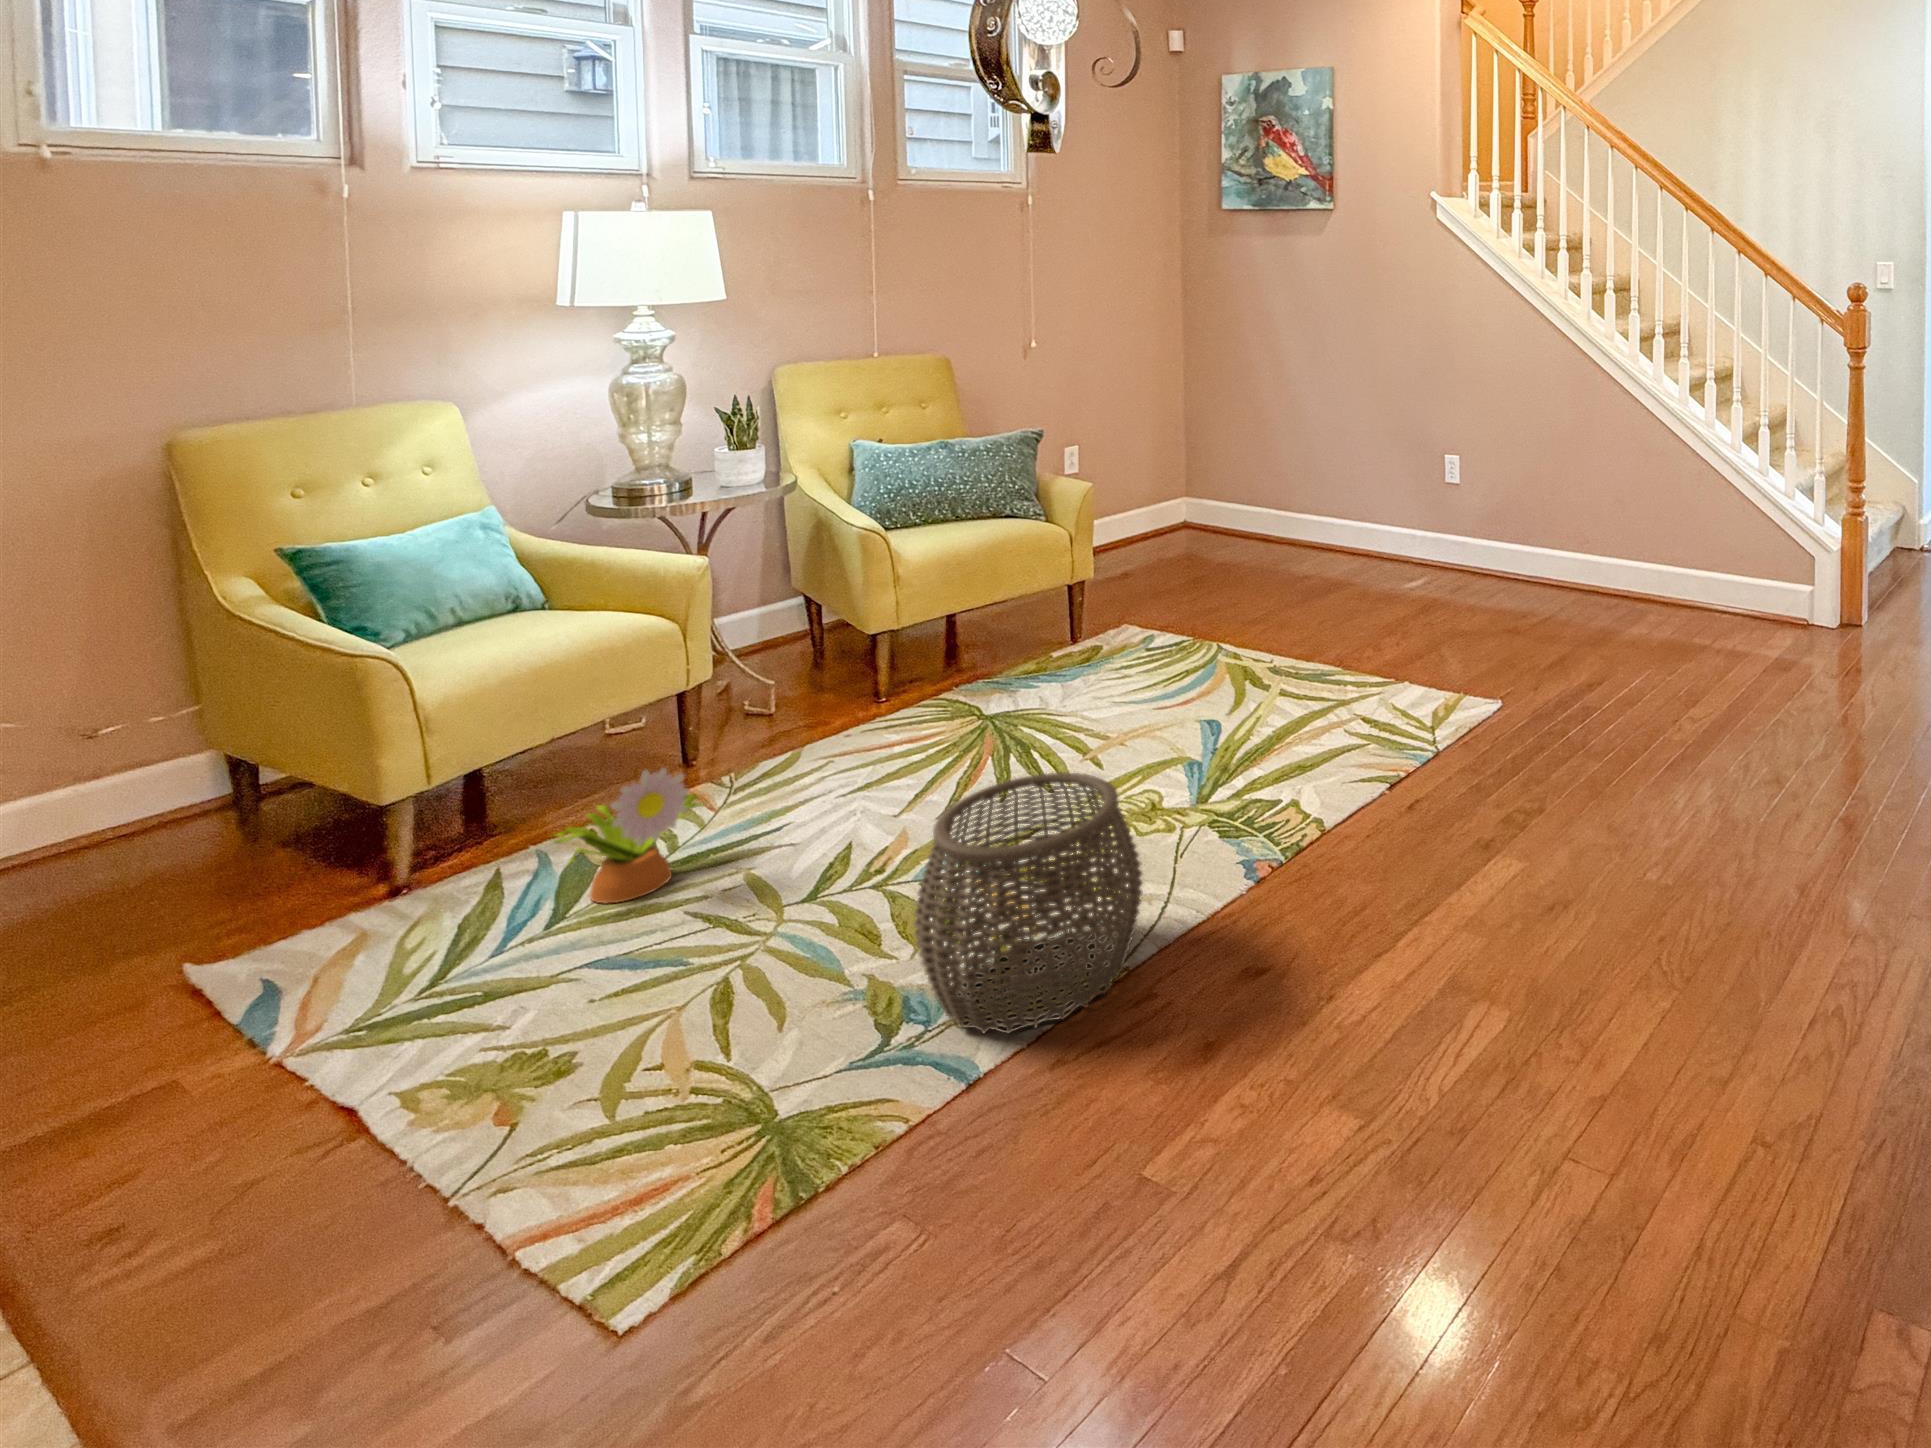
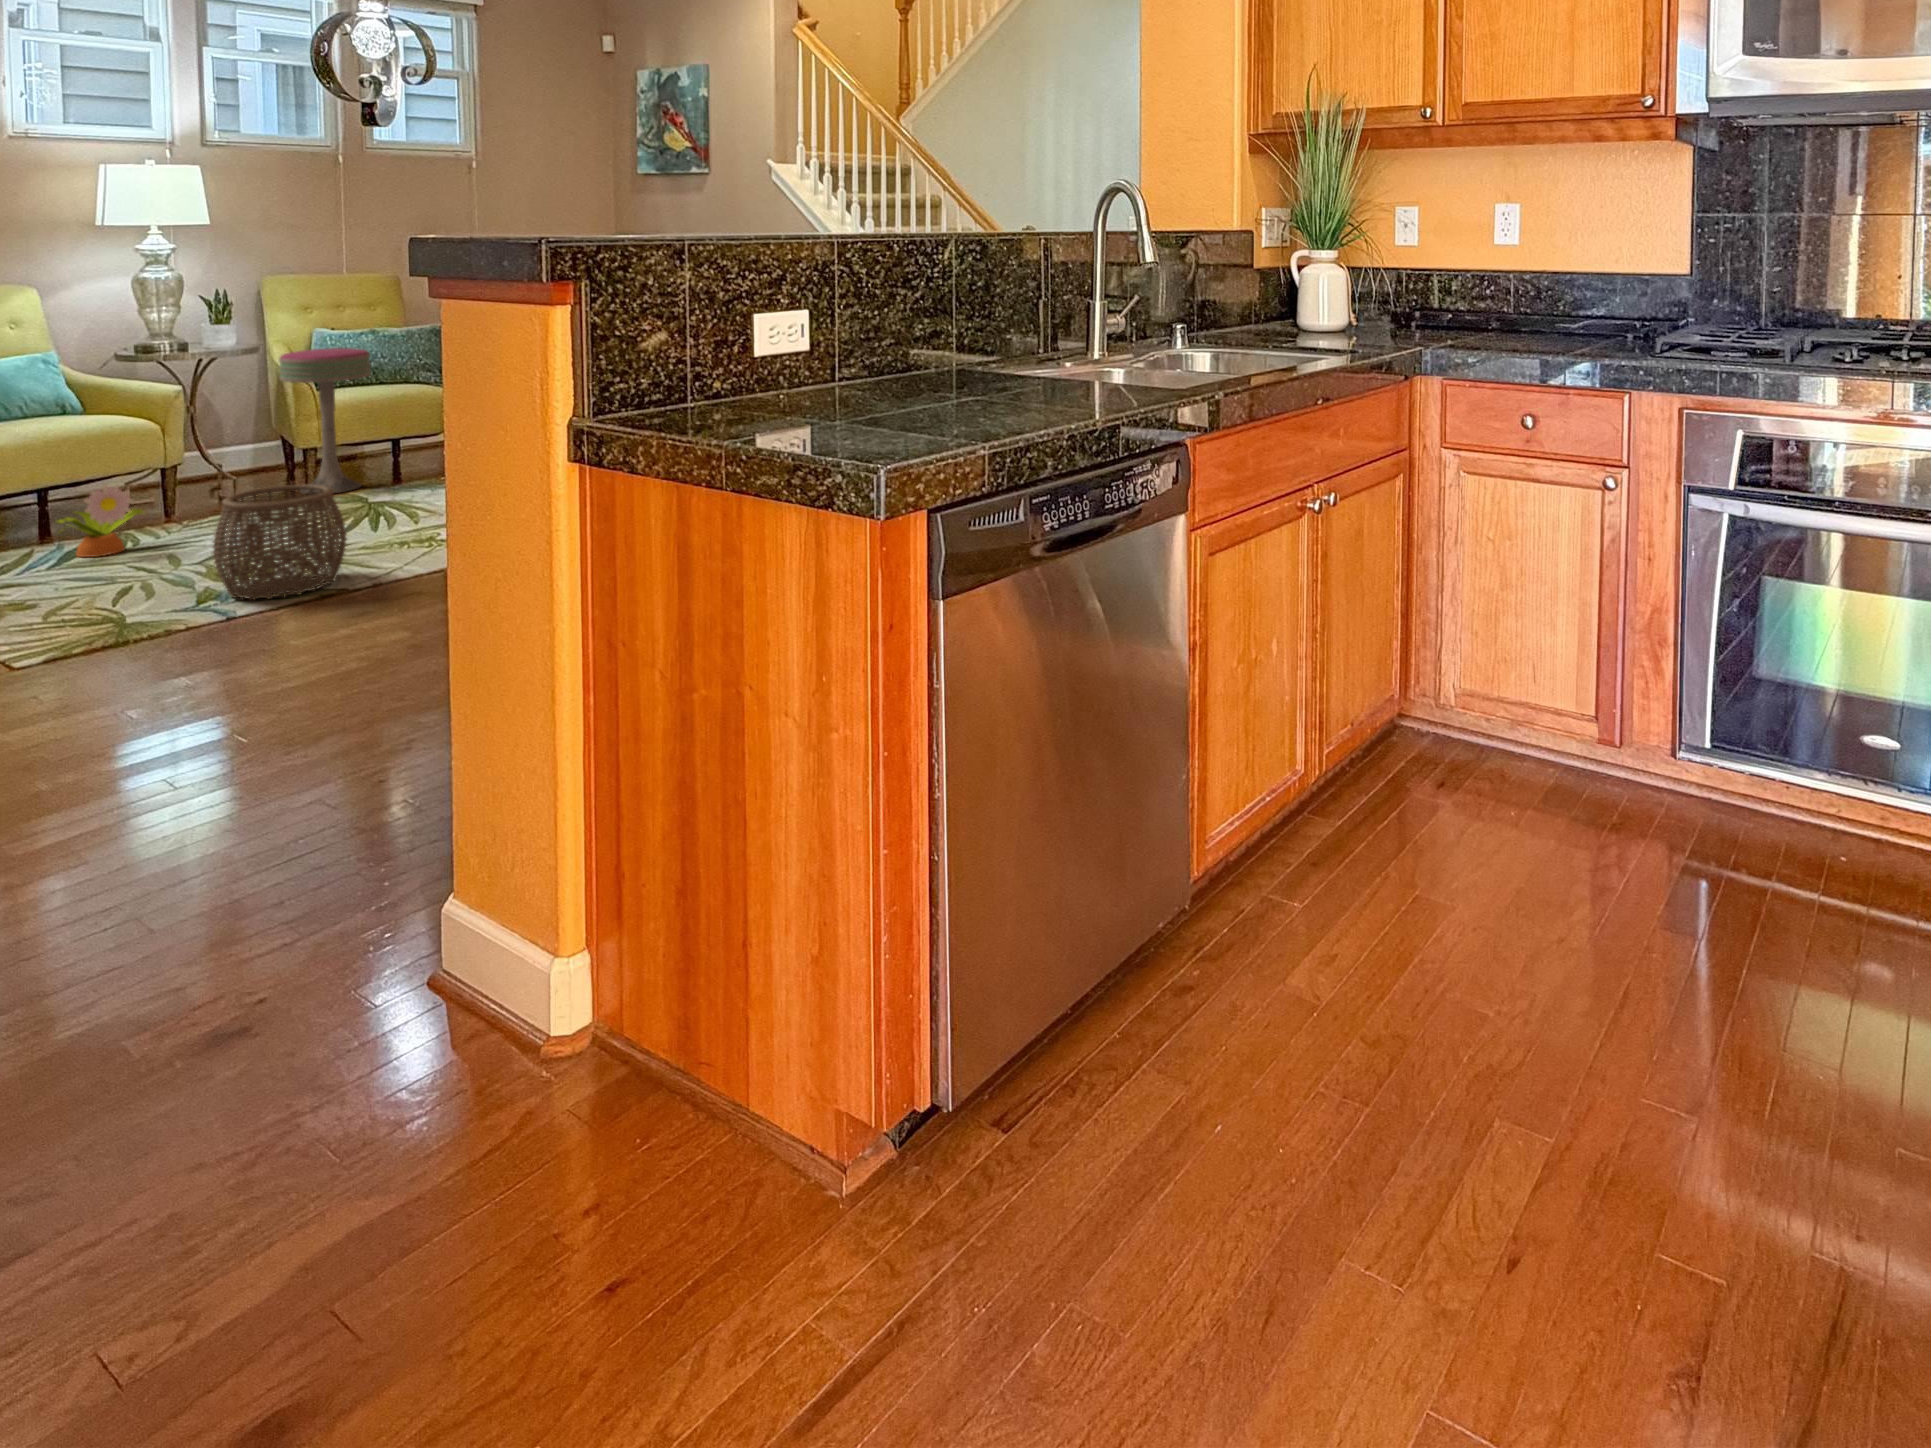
bar stool: none [854,477,985,710] -> present [279,348,371,493]

